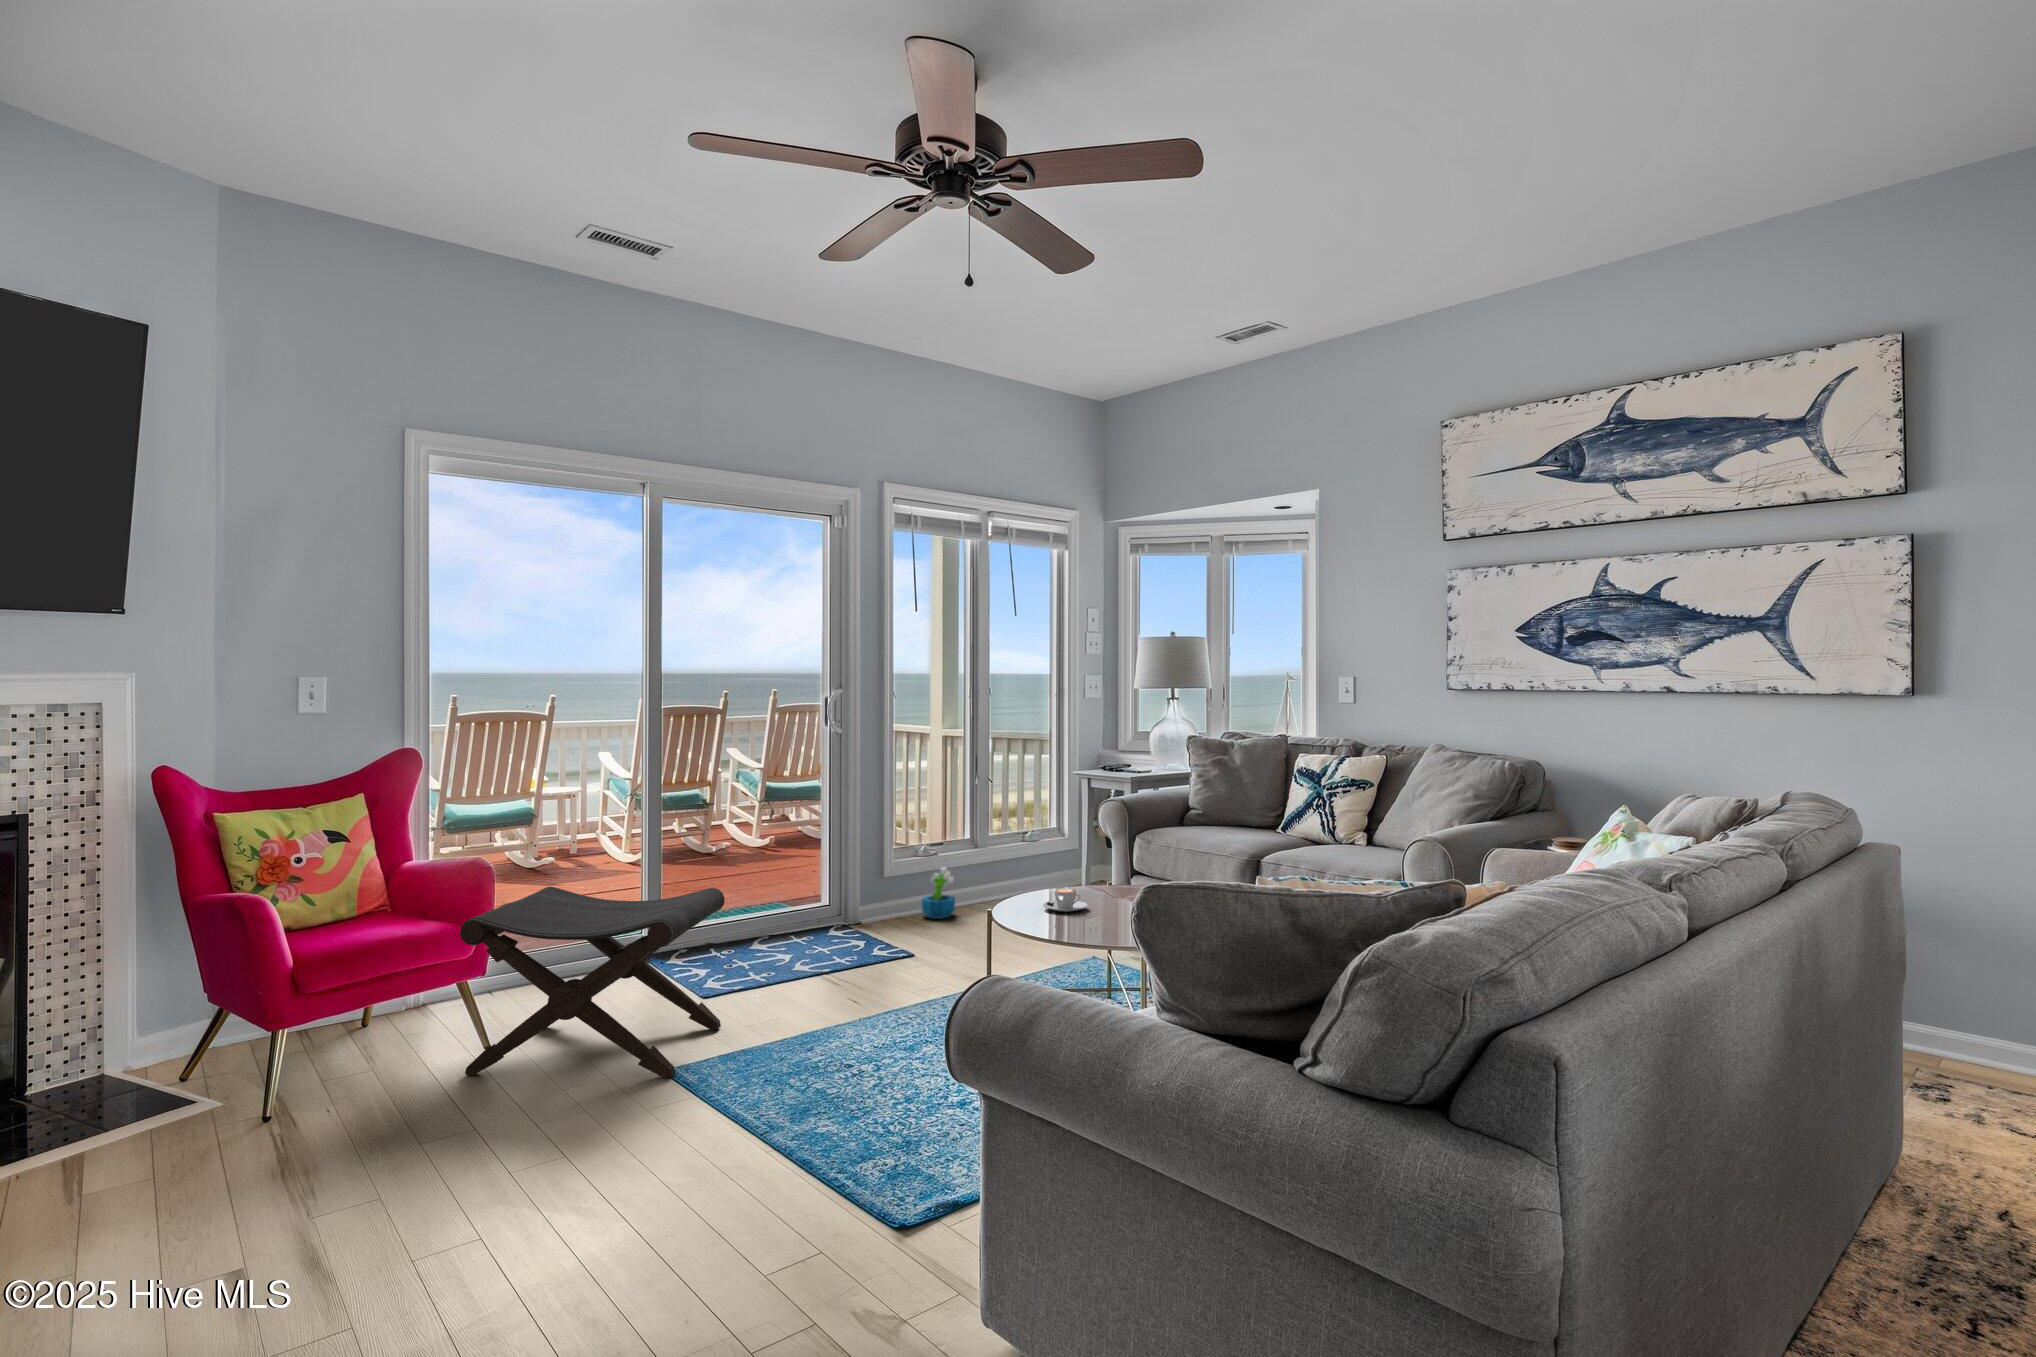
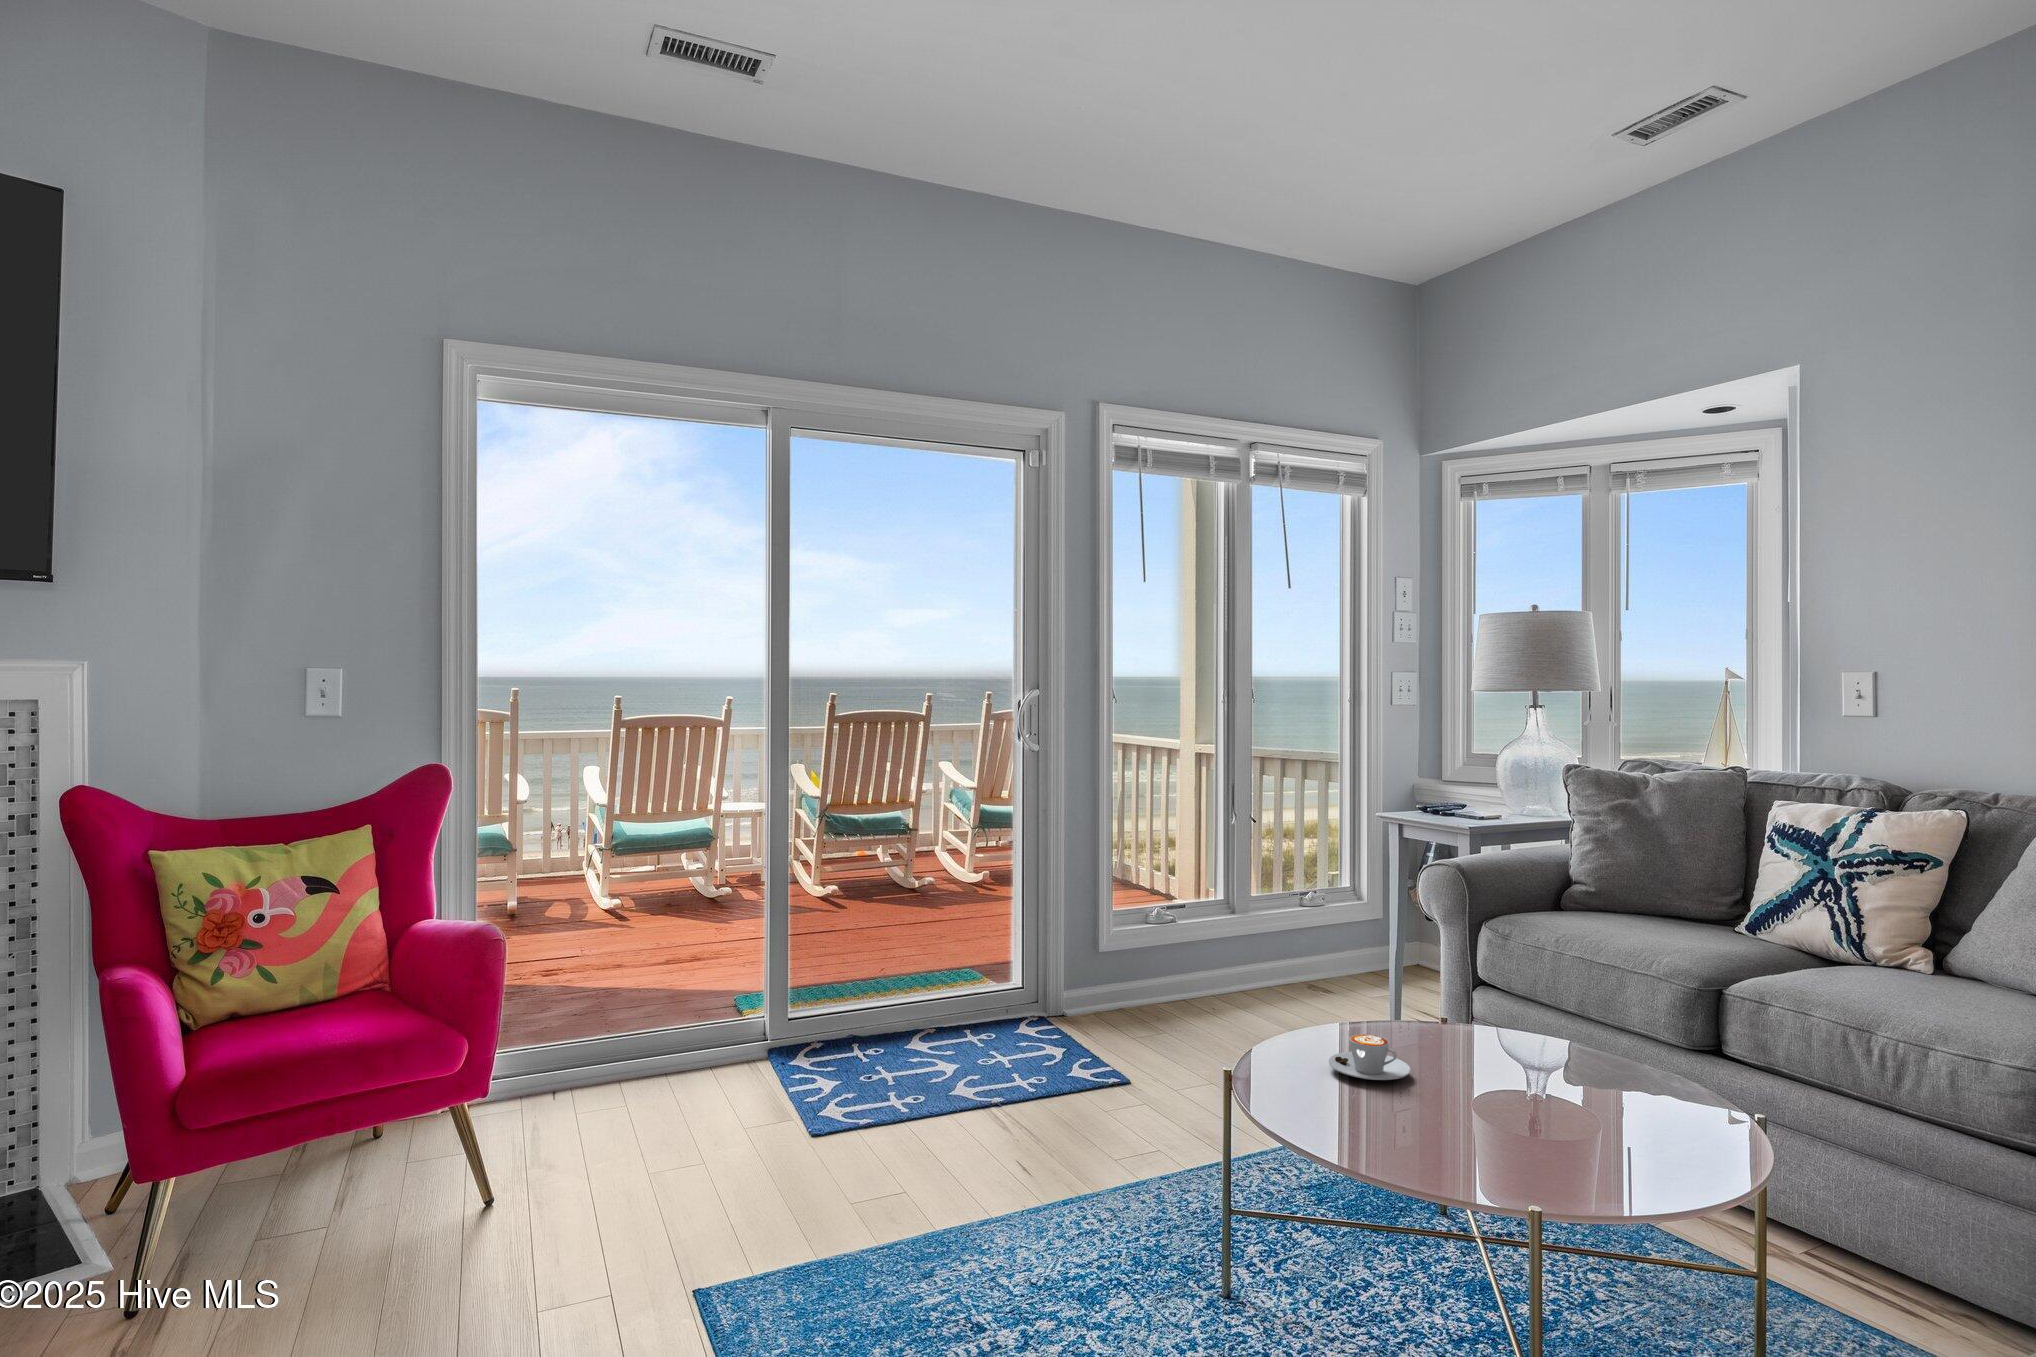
decorative plant: present [922,867,955,919] -> none [1152,941,1200,1015]
footstool: present [460,887,725,1078] -> none [427,966,825,1307]

